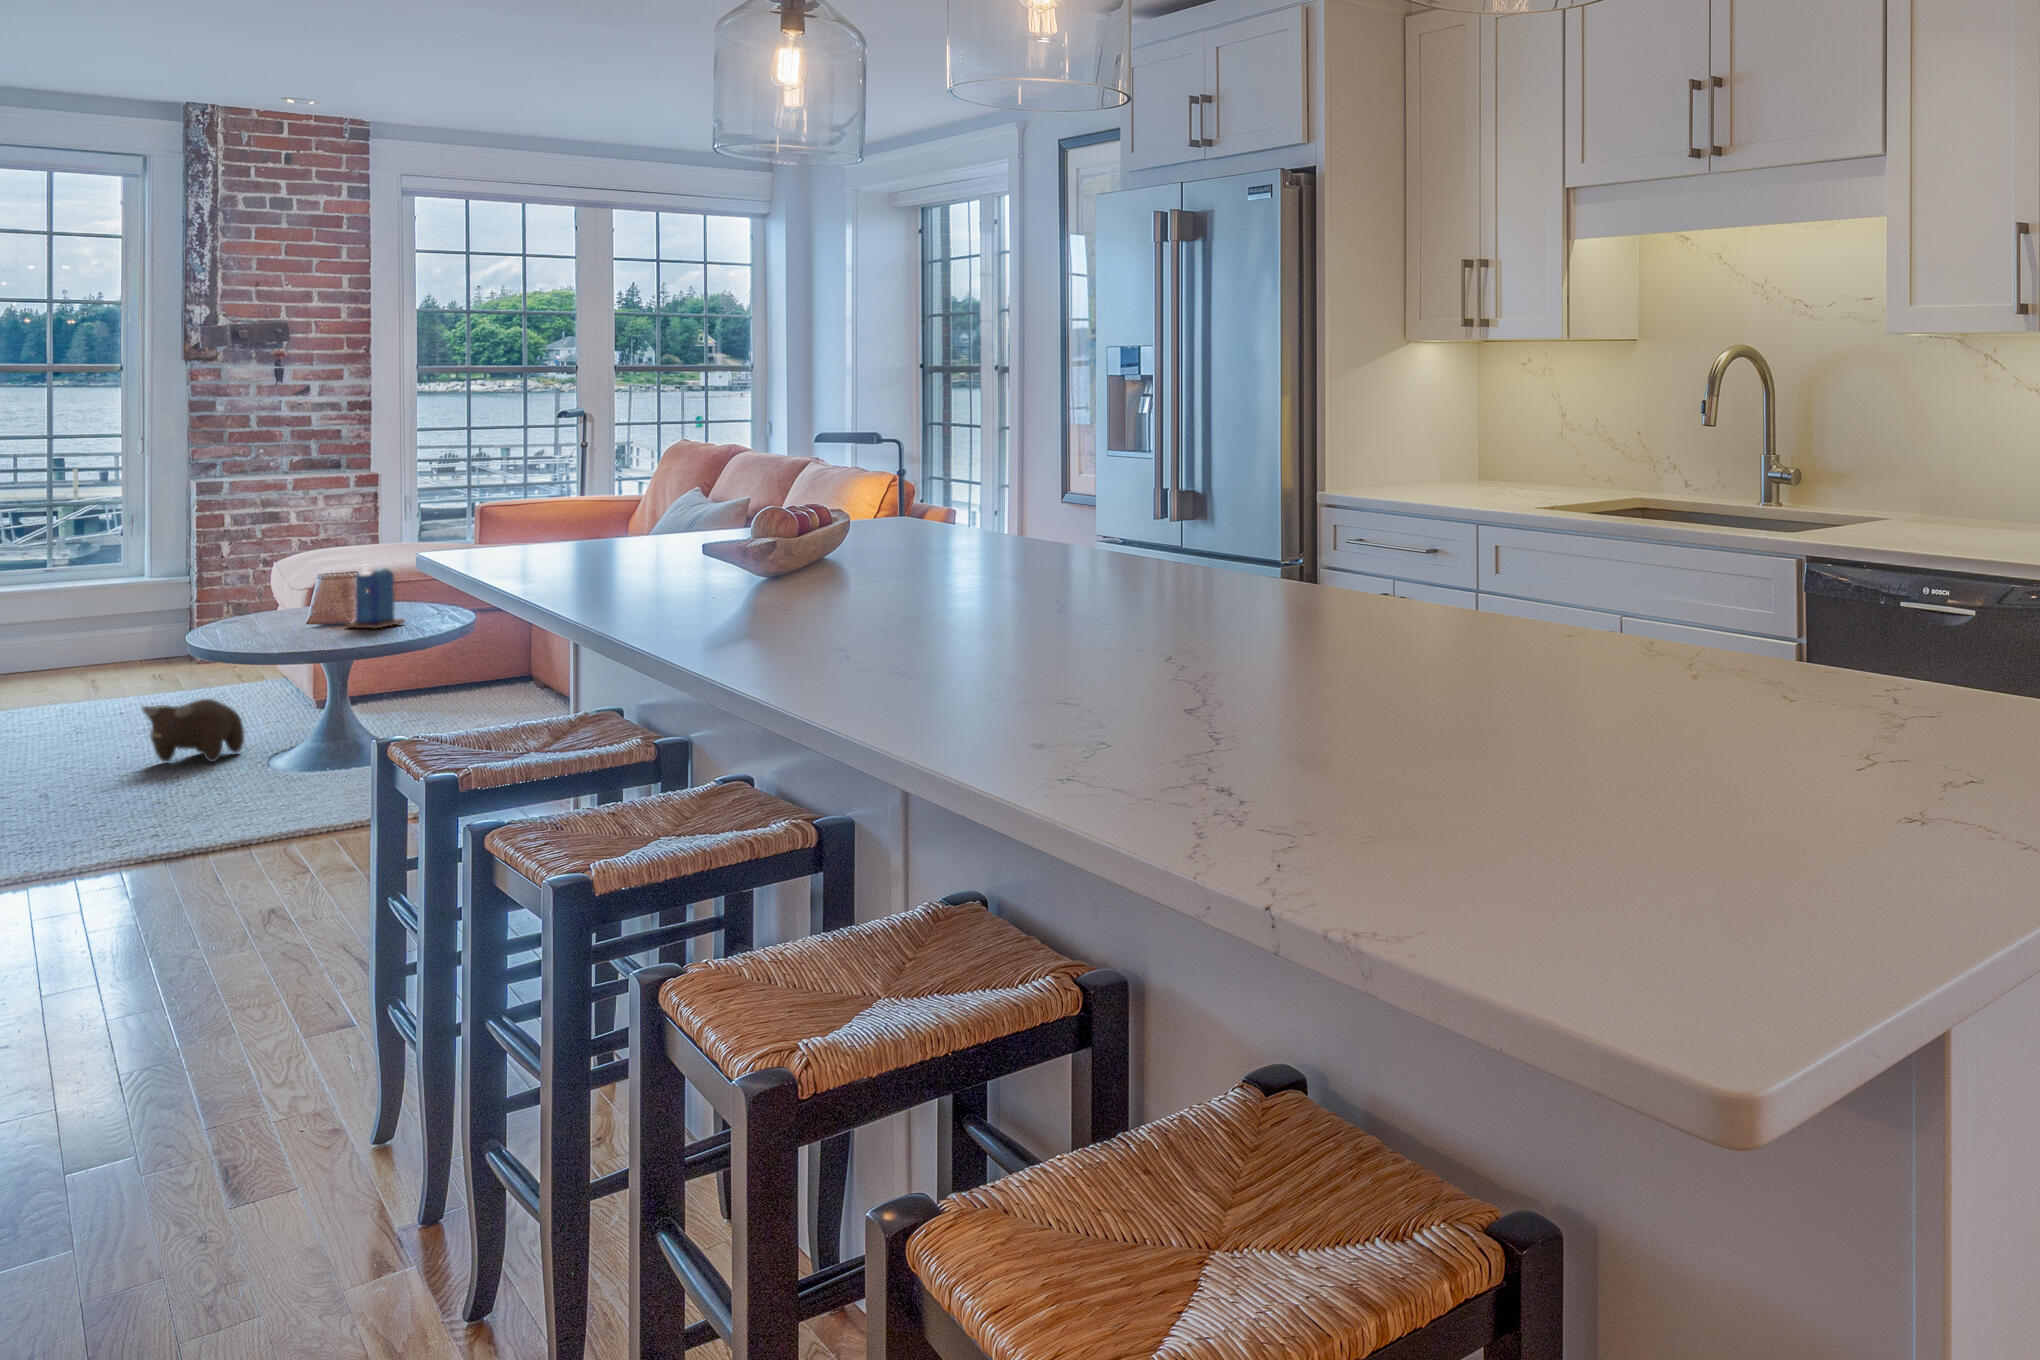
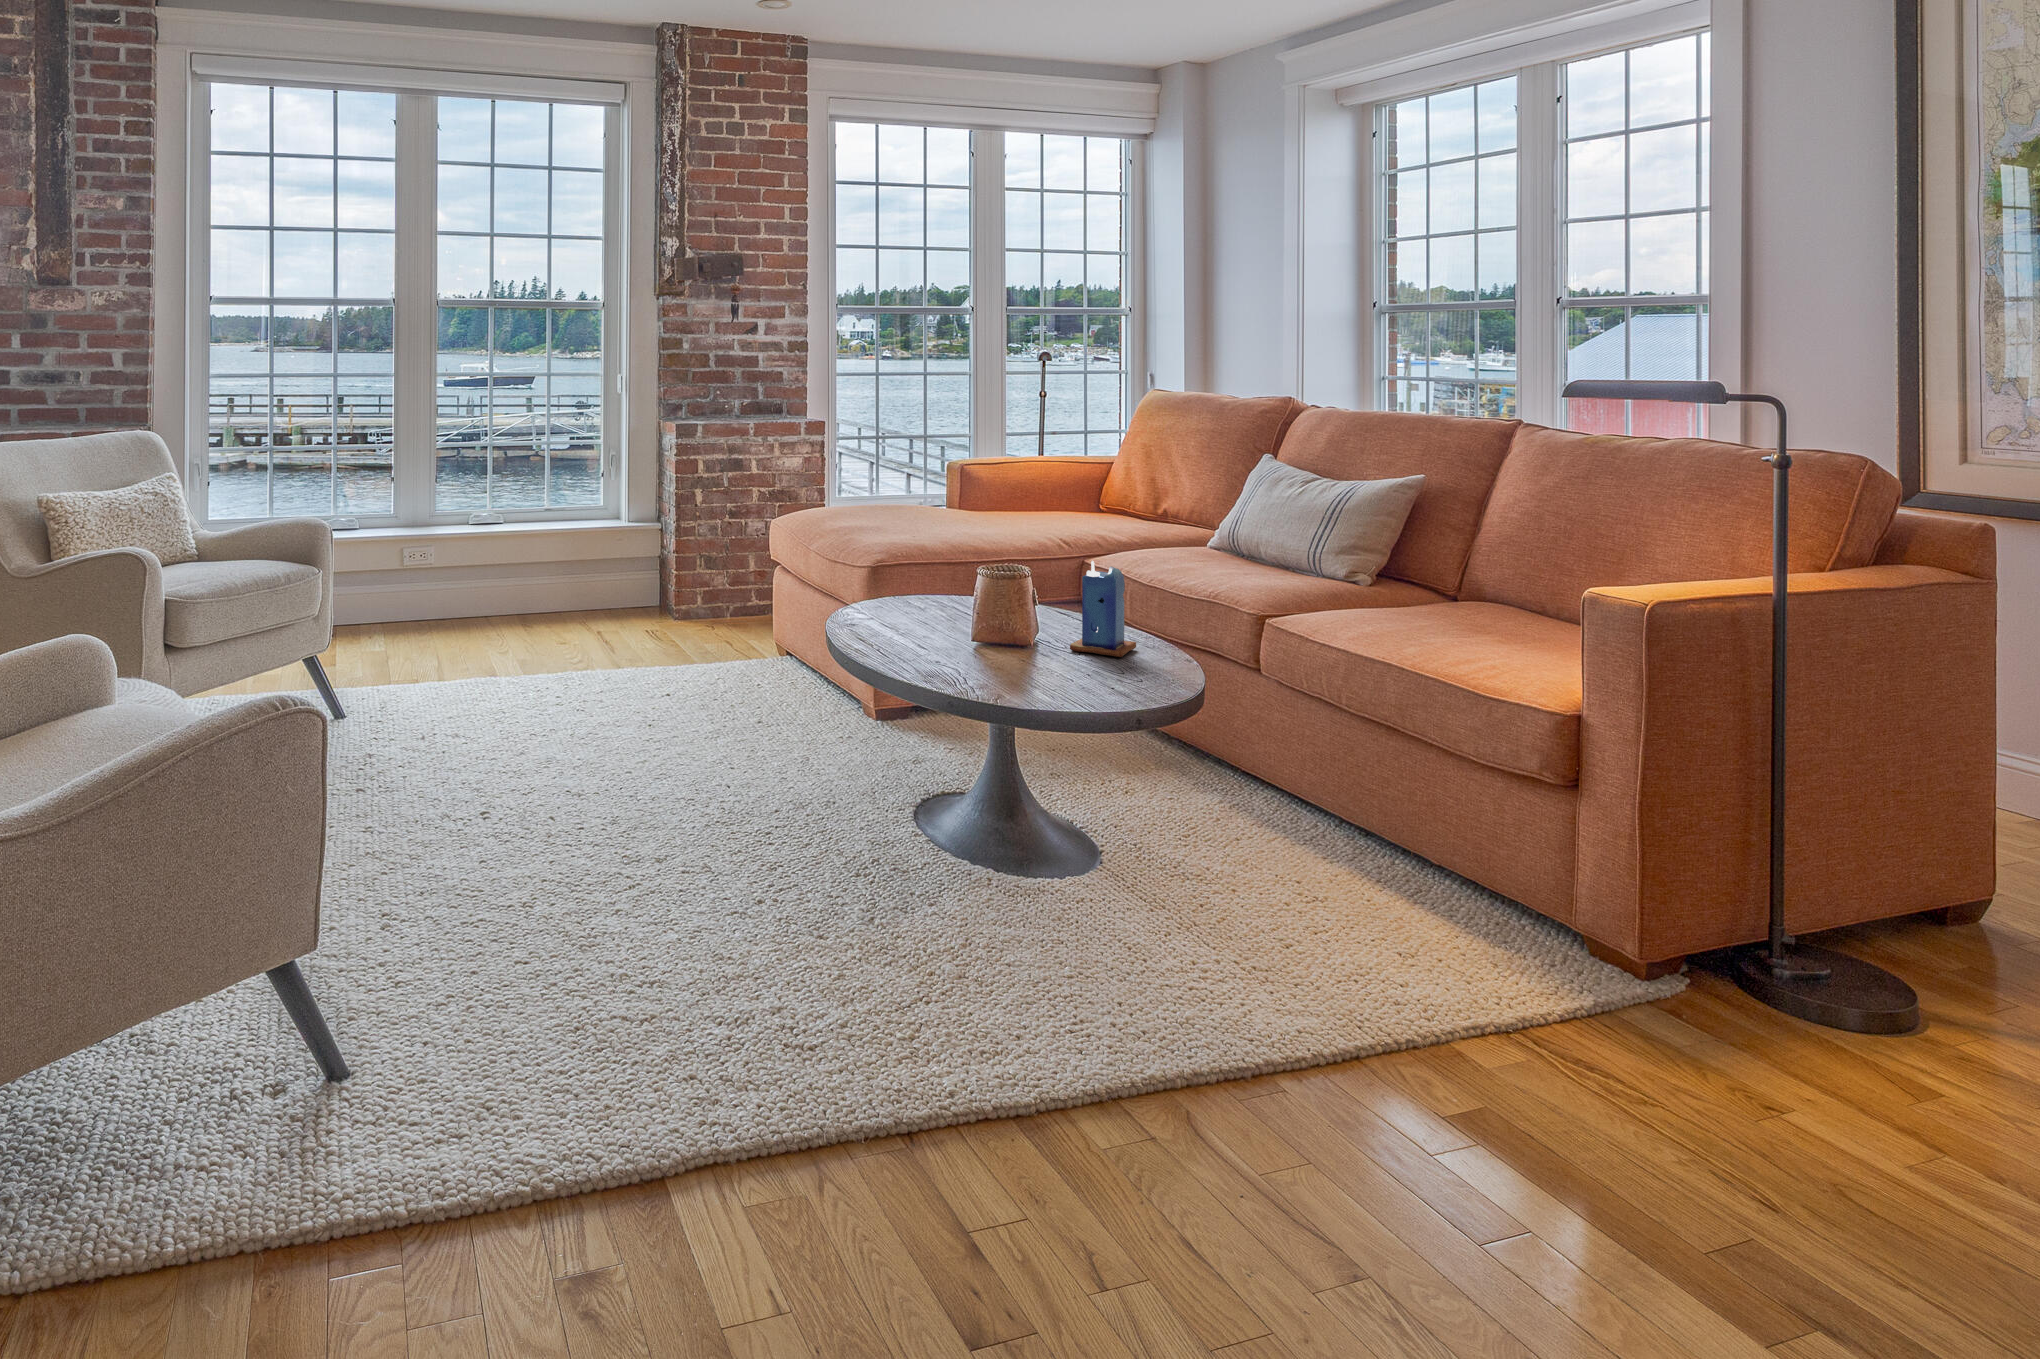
plush toy: present [142,699,244,762] -> none [823,722,910,812]

